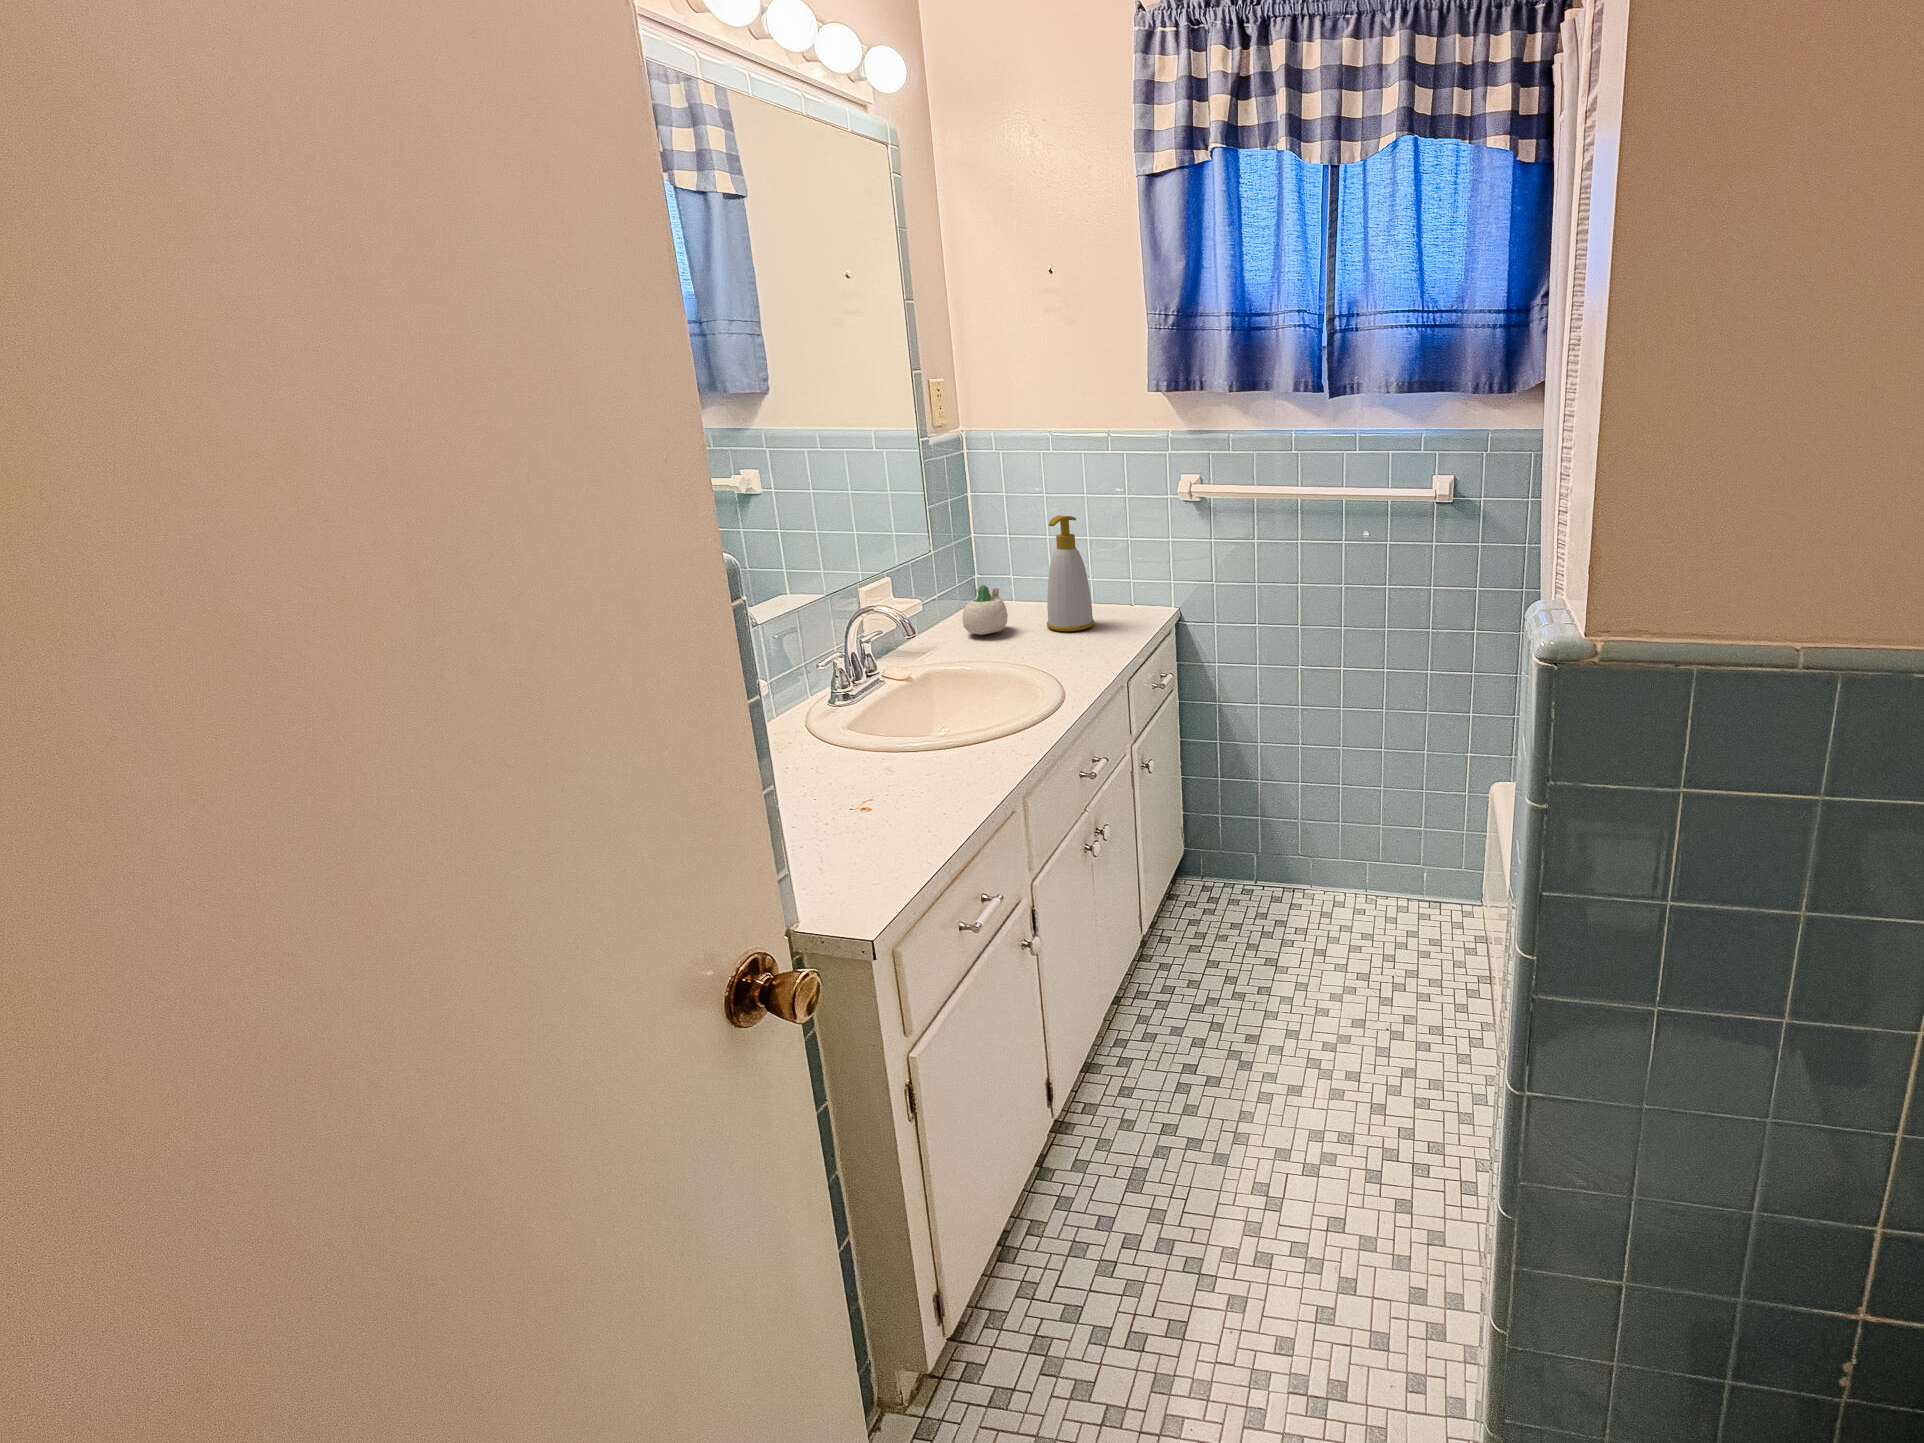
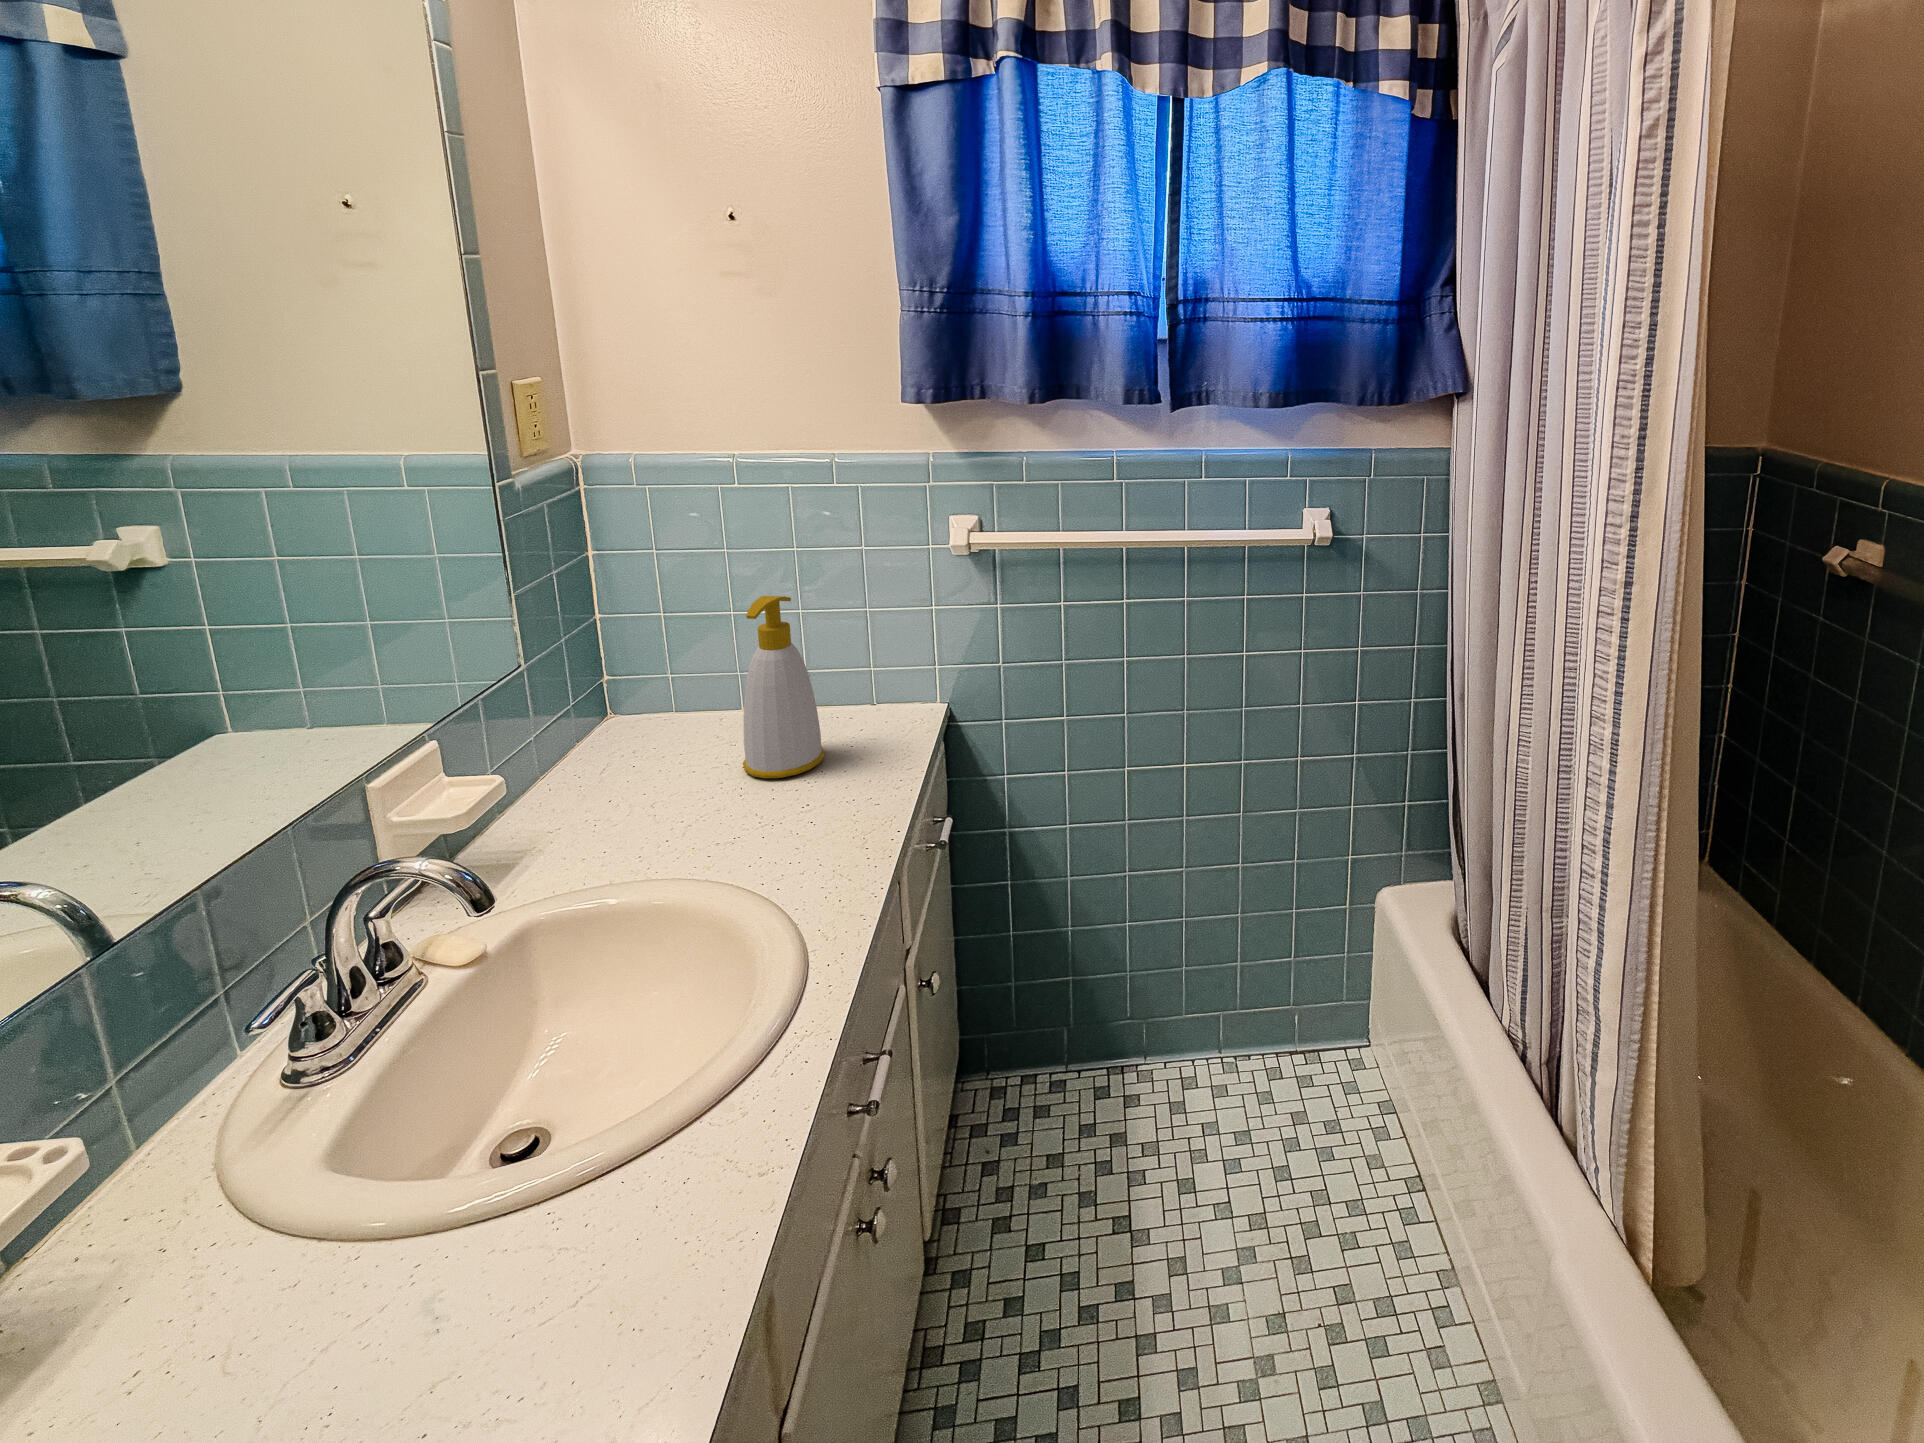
succulent planter: present [962,585,1008,635] -> none [588,721,674,809]

